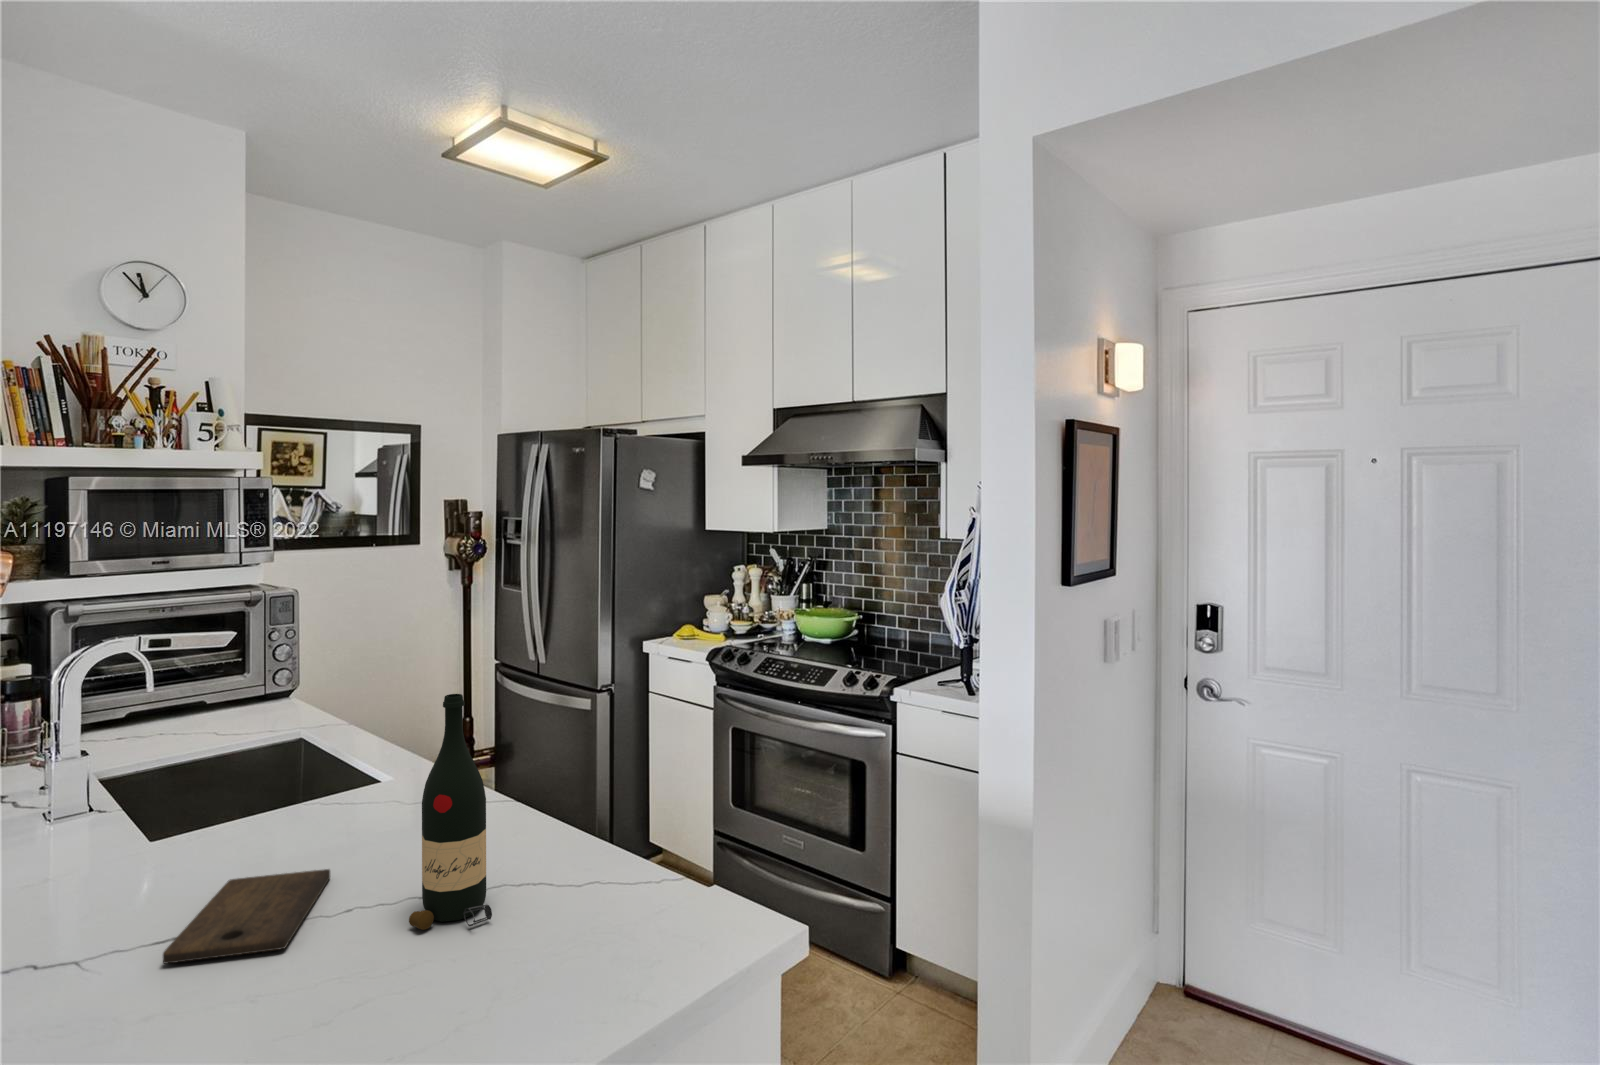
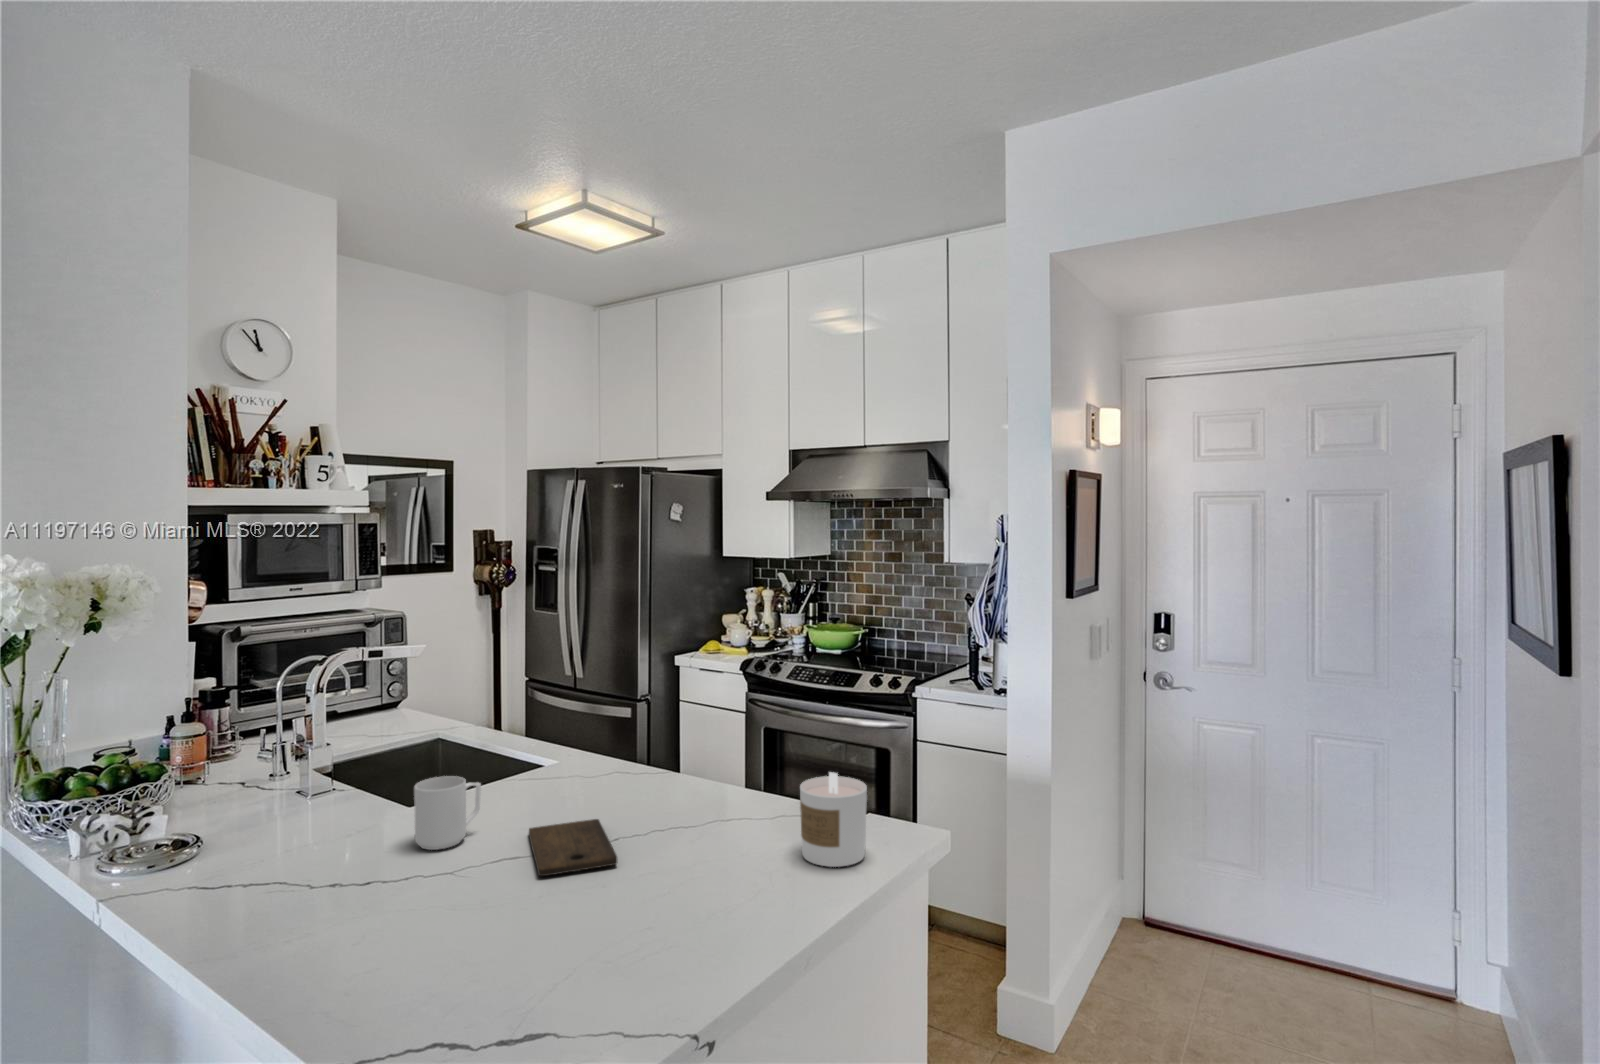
wine bottle: present [409,694,492,930] -> none [691,681,749,850]
mug: none [66,806,175,906] -> present [414,776,481,850]
candle: none [544,831,643,973] -> present [800,772,867,867]

